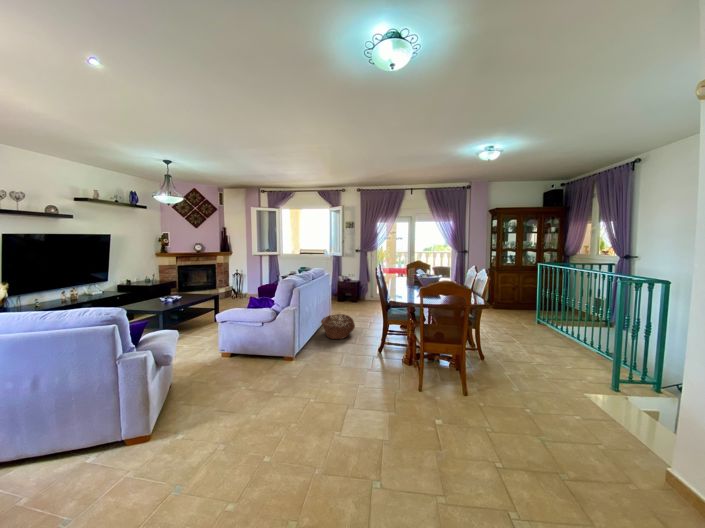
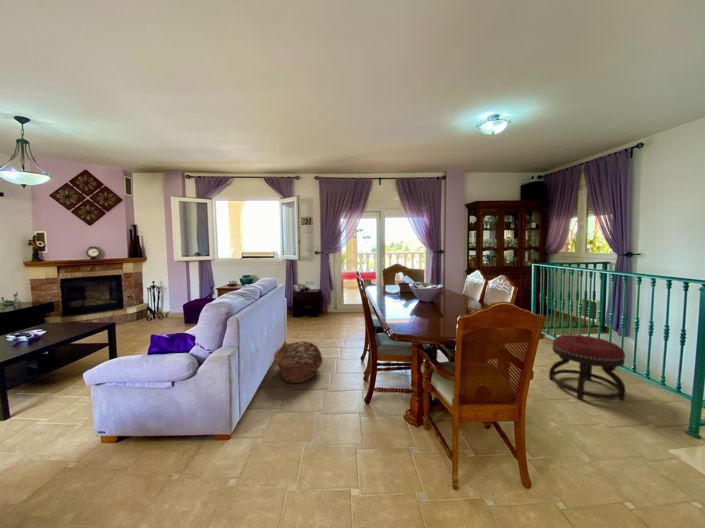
ottoman: none [527,317,582,366] -> present [549,334,626,400]

